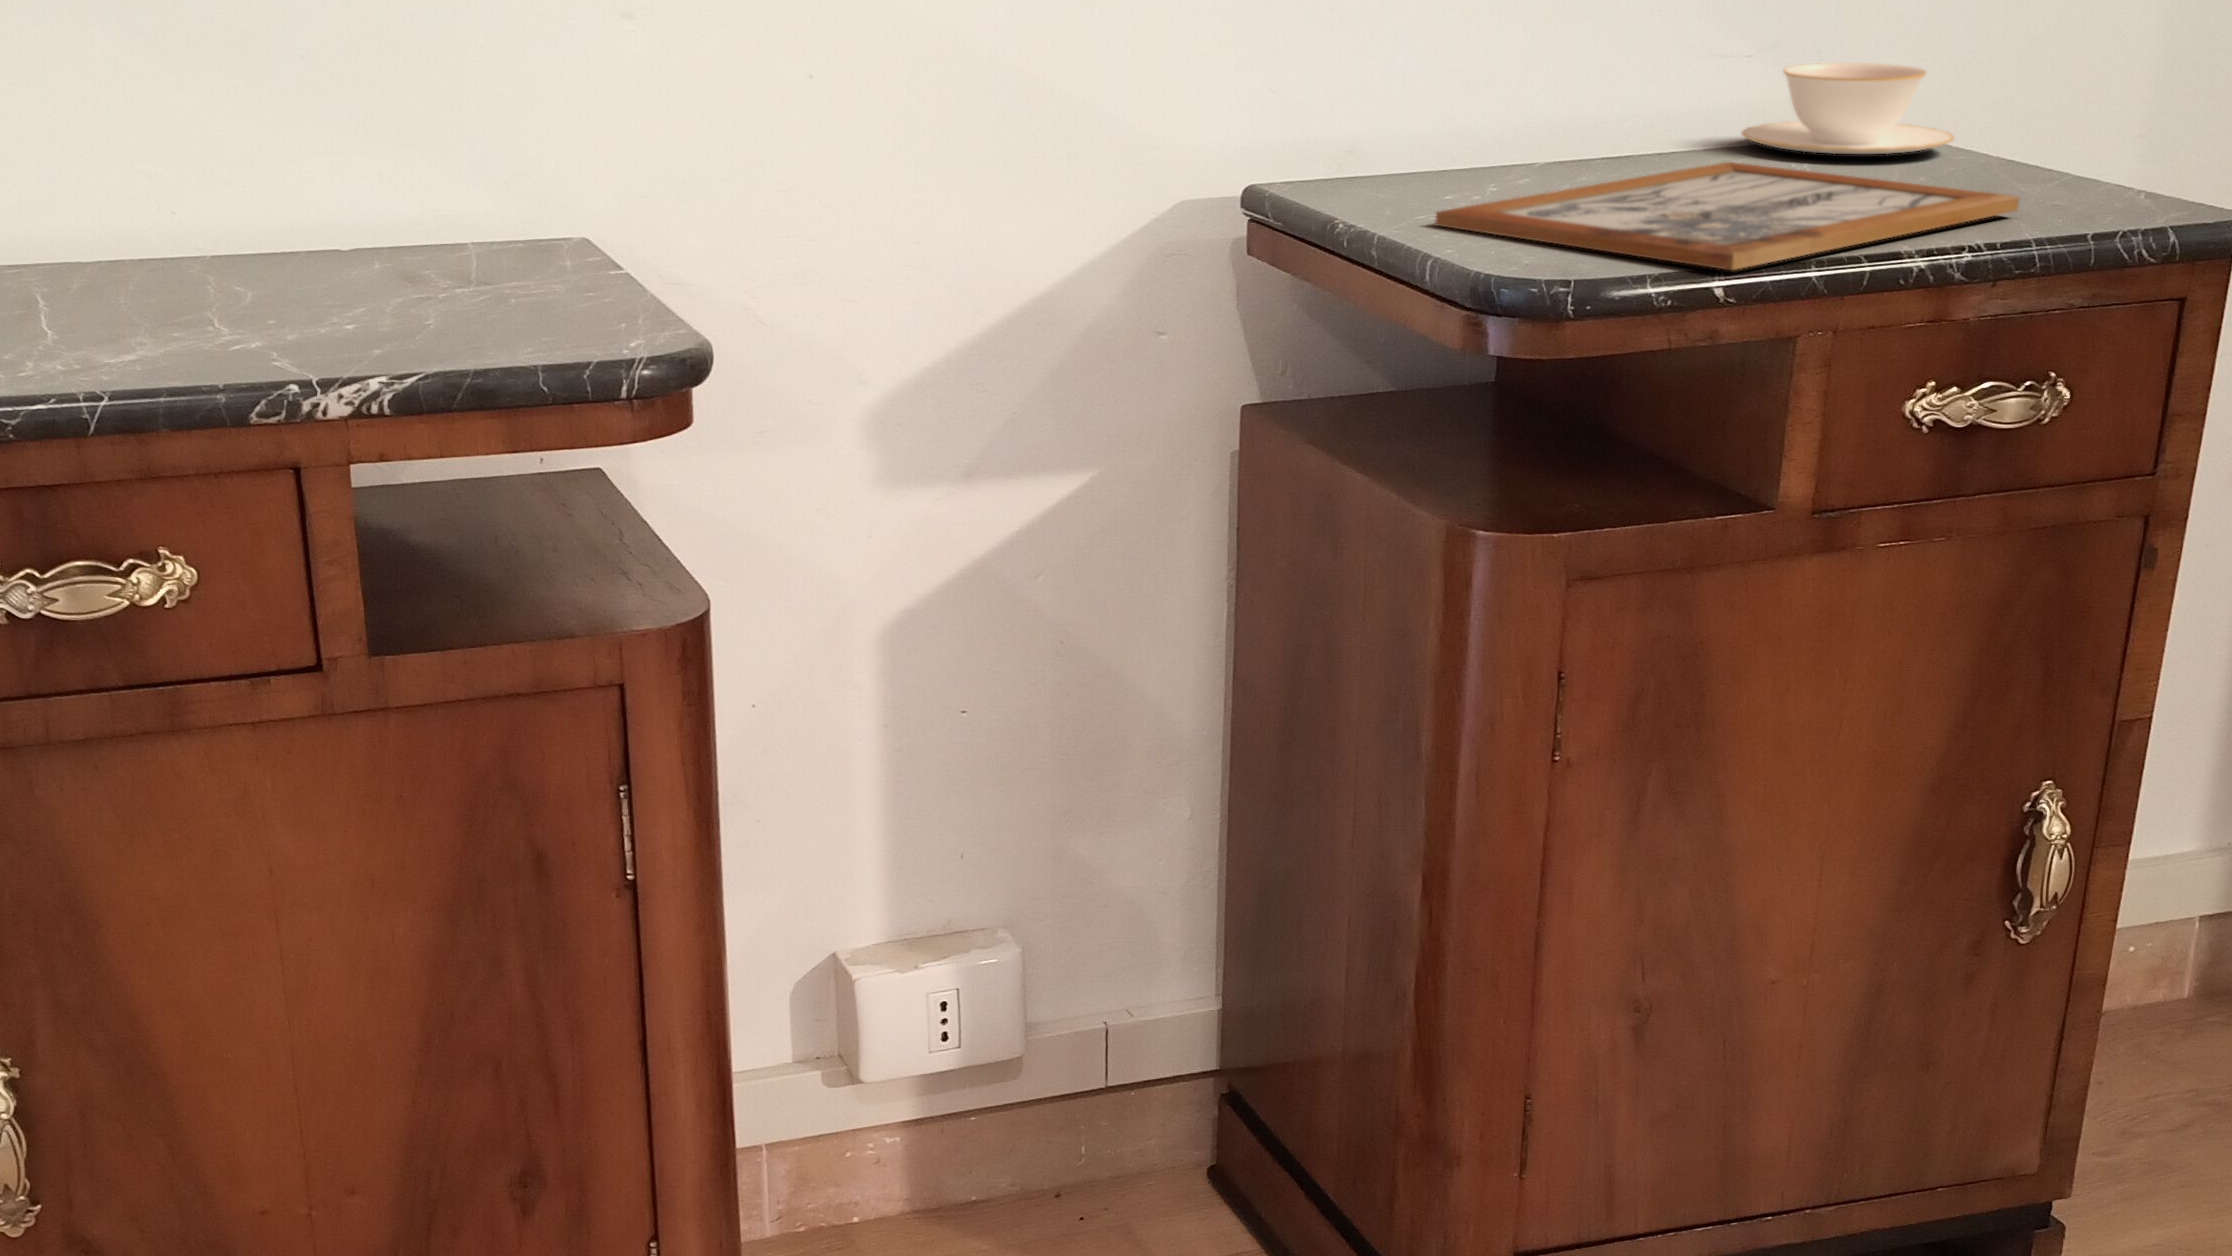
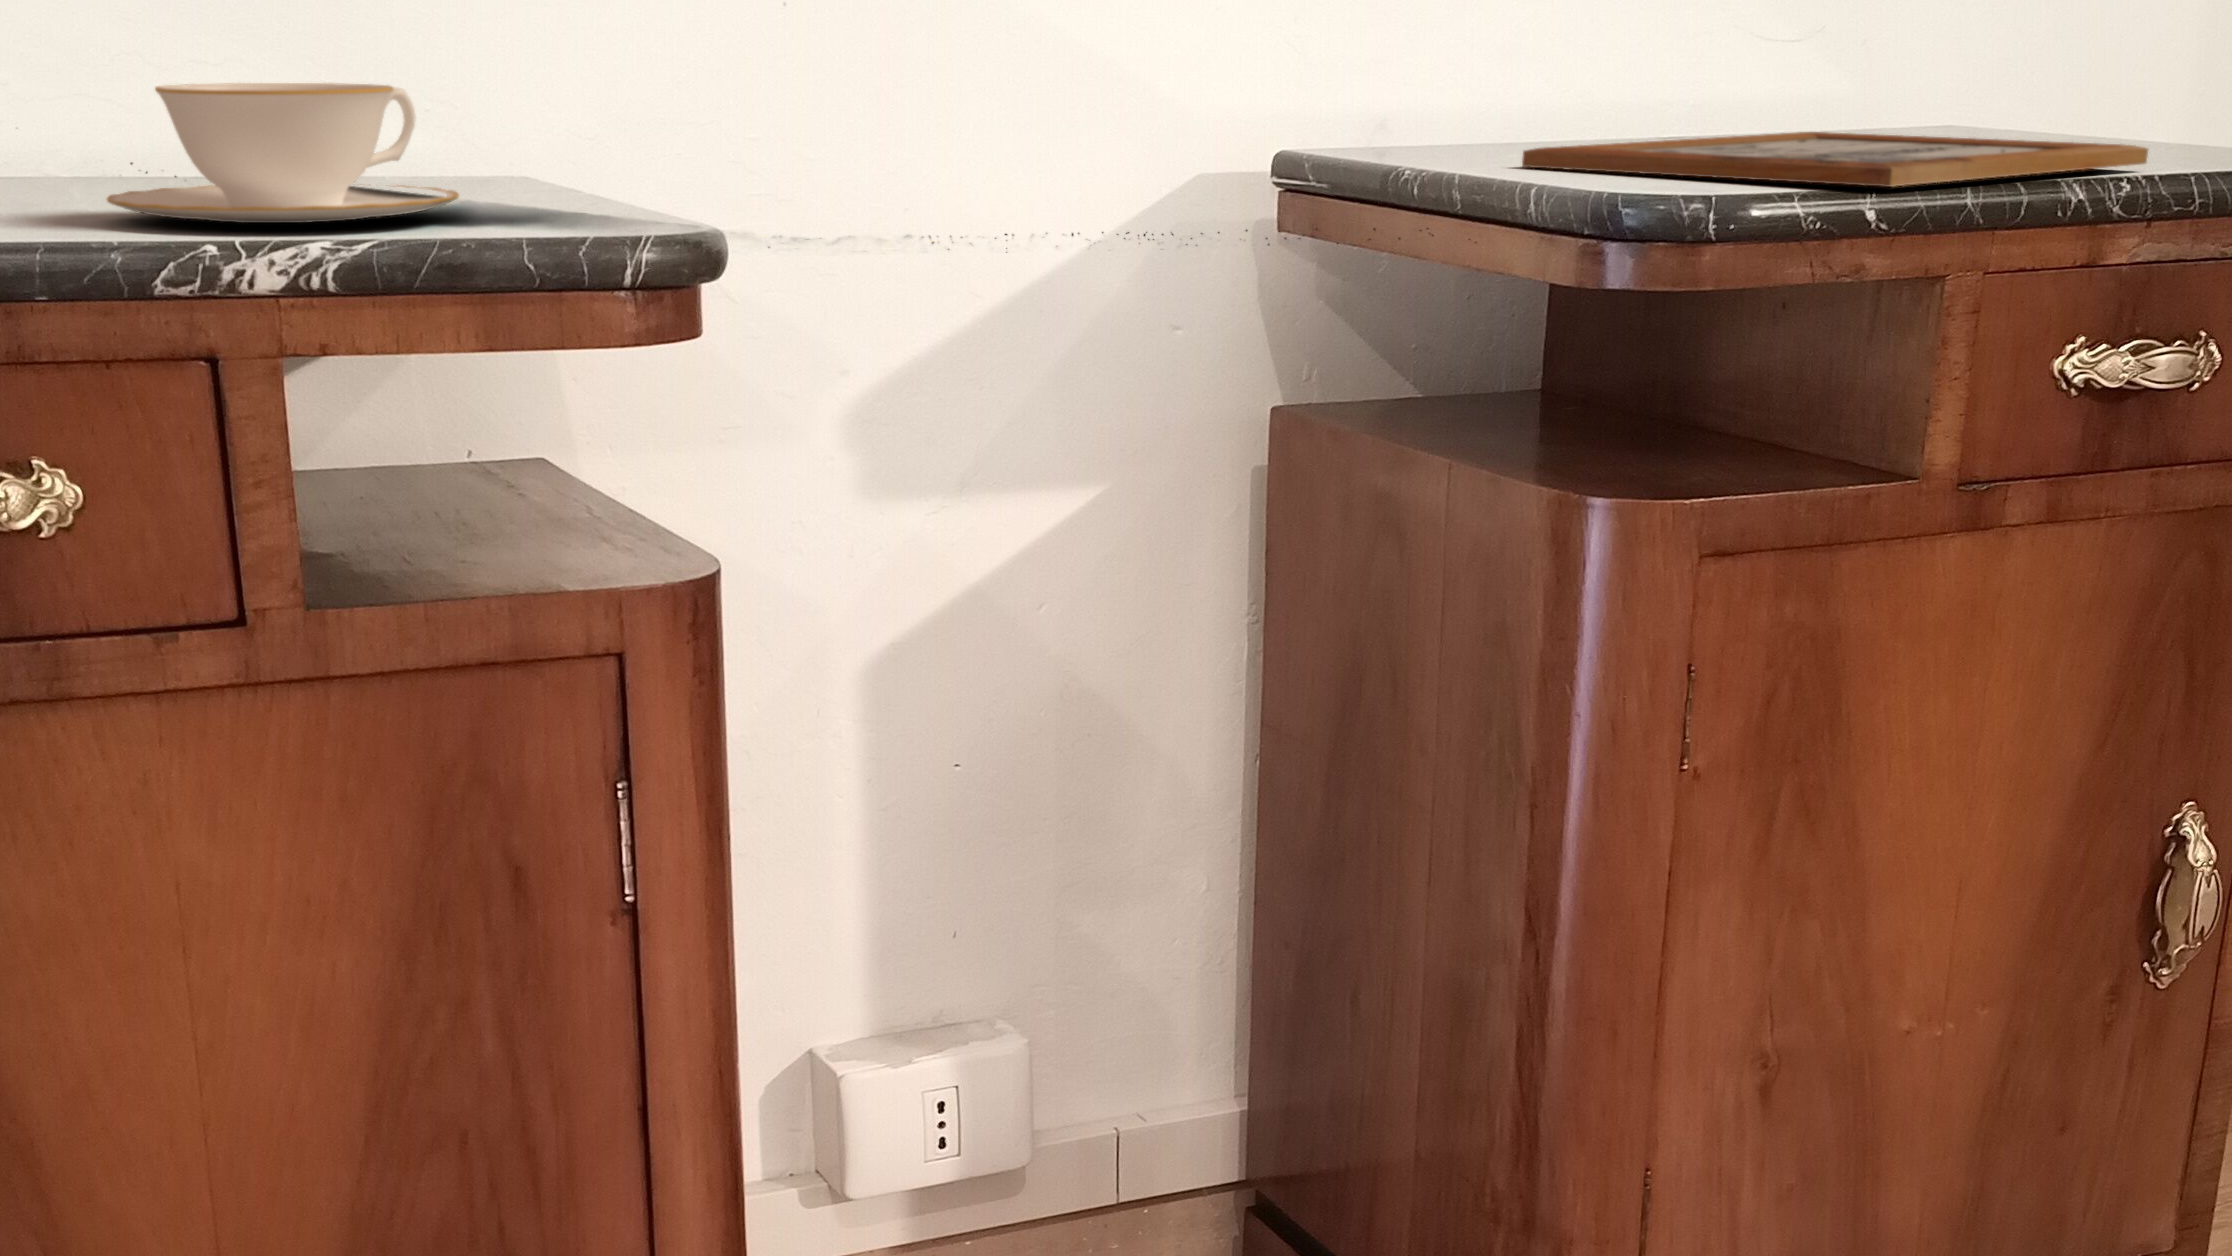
teacup: present [1742,63,1954,154] -> present [107,83,459,223]

